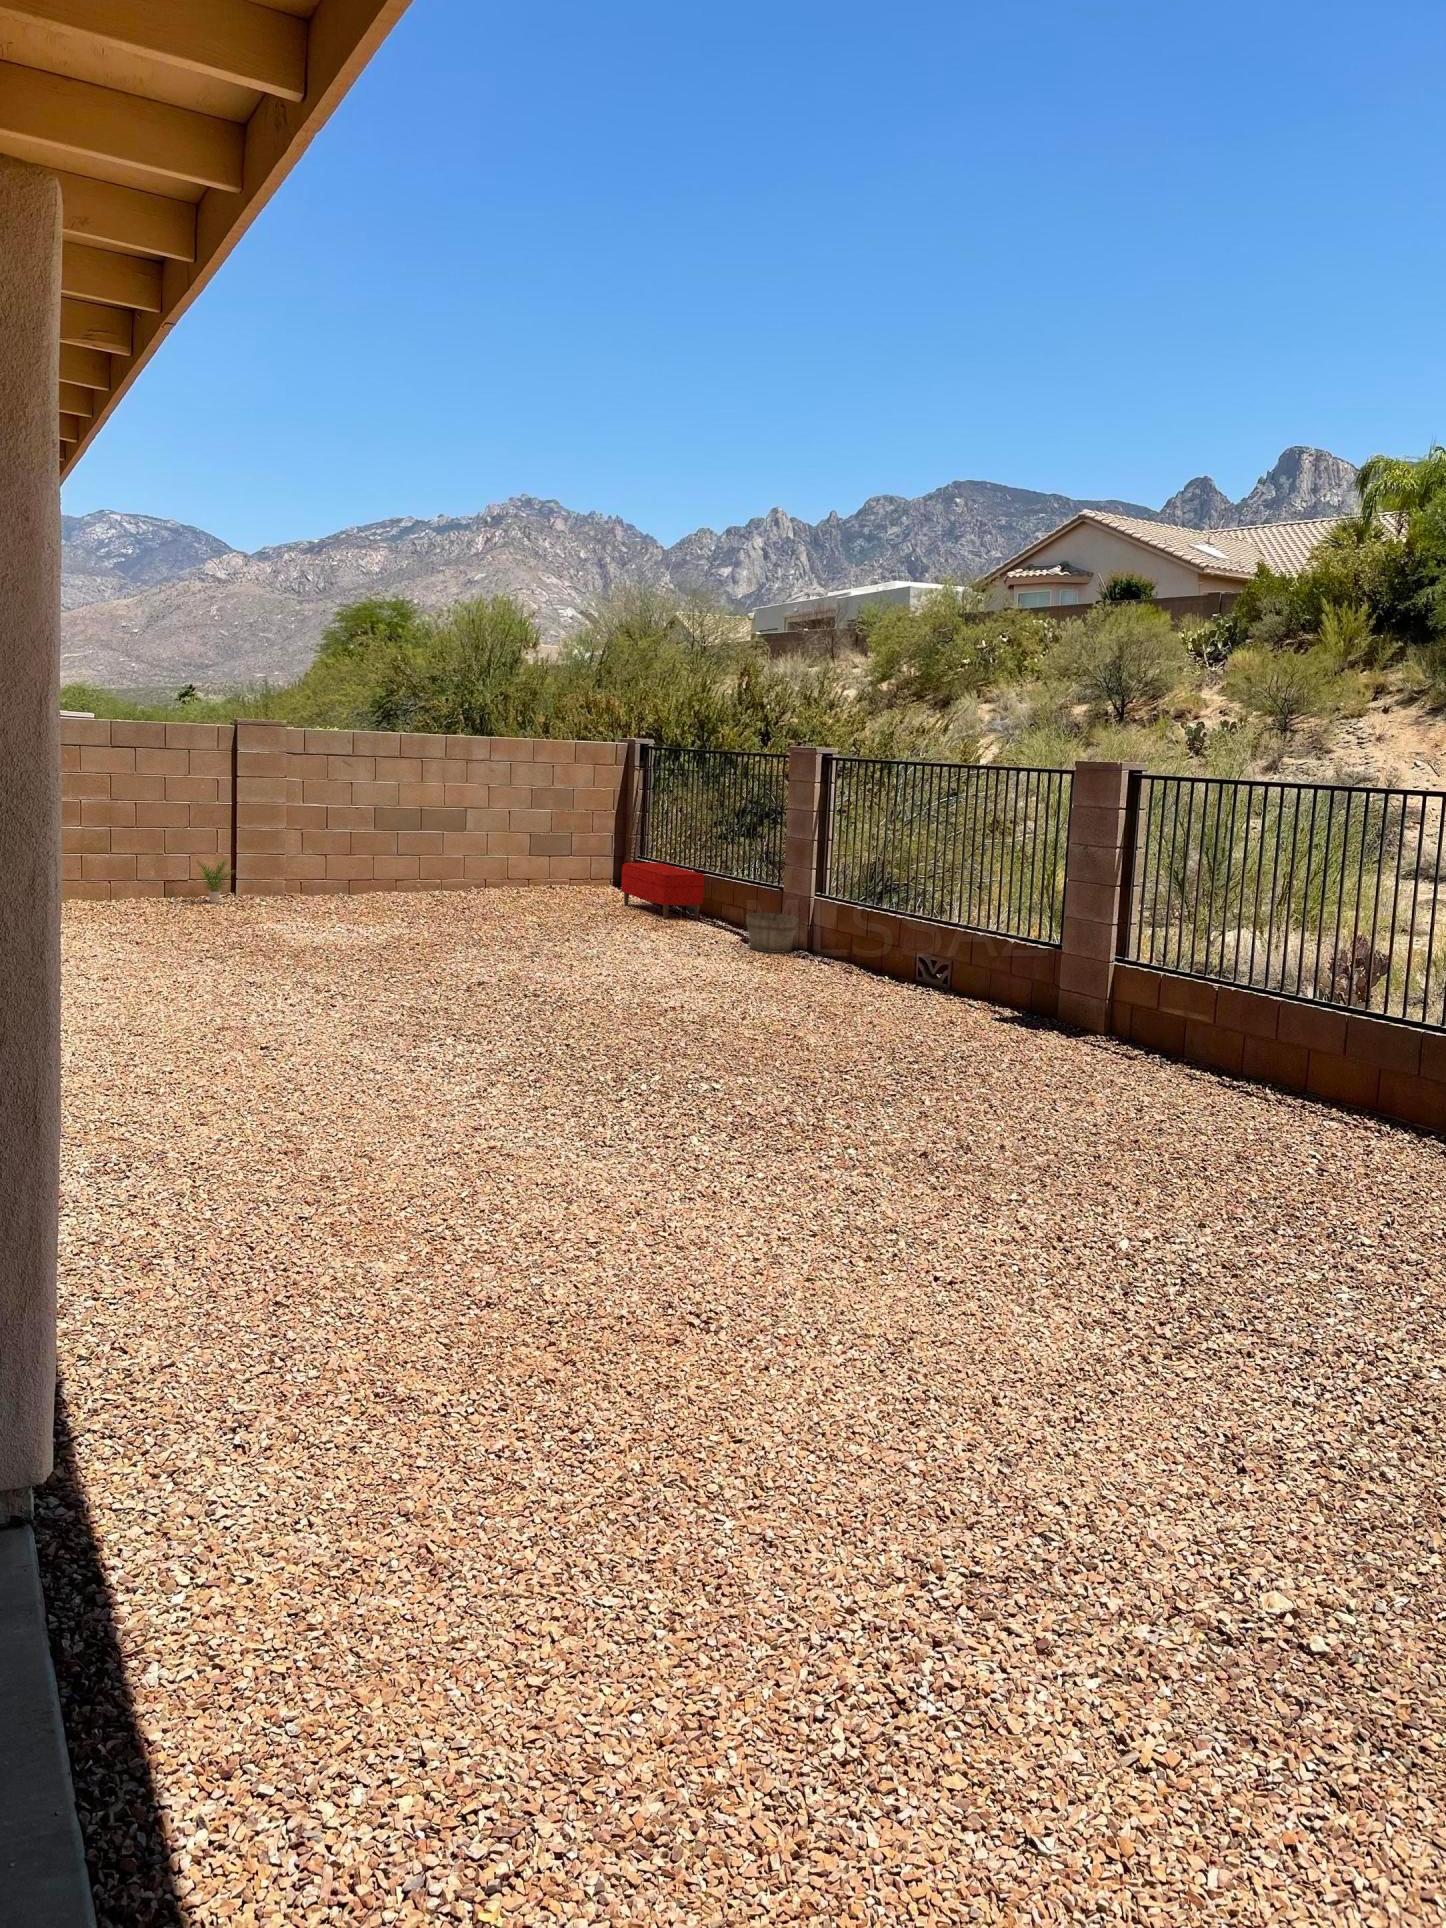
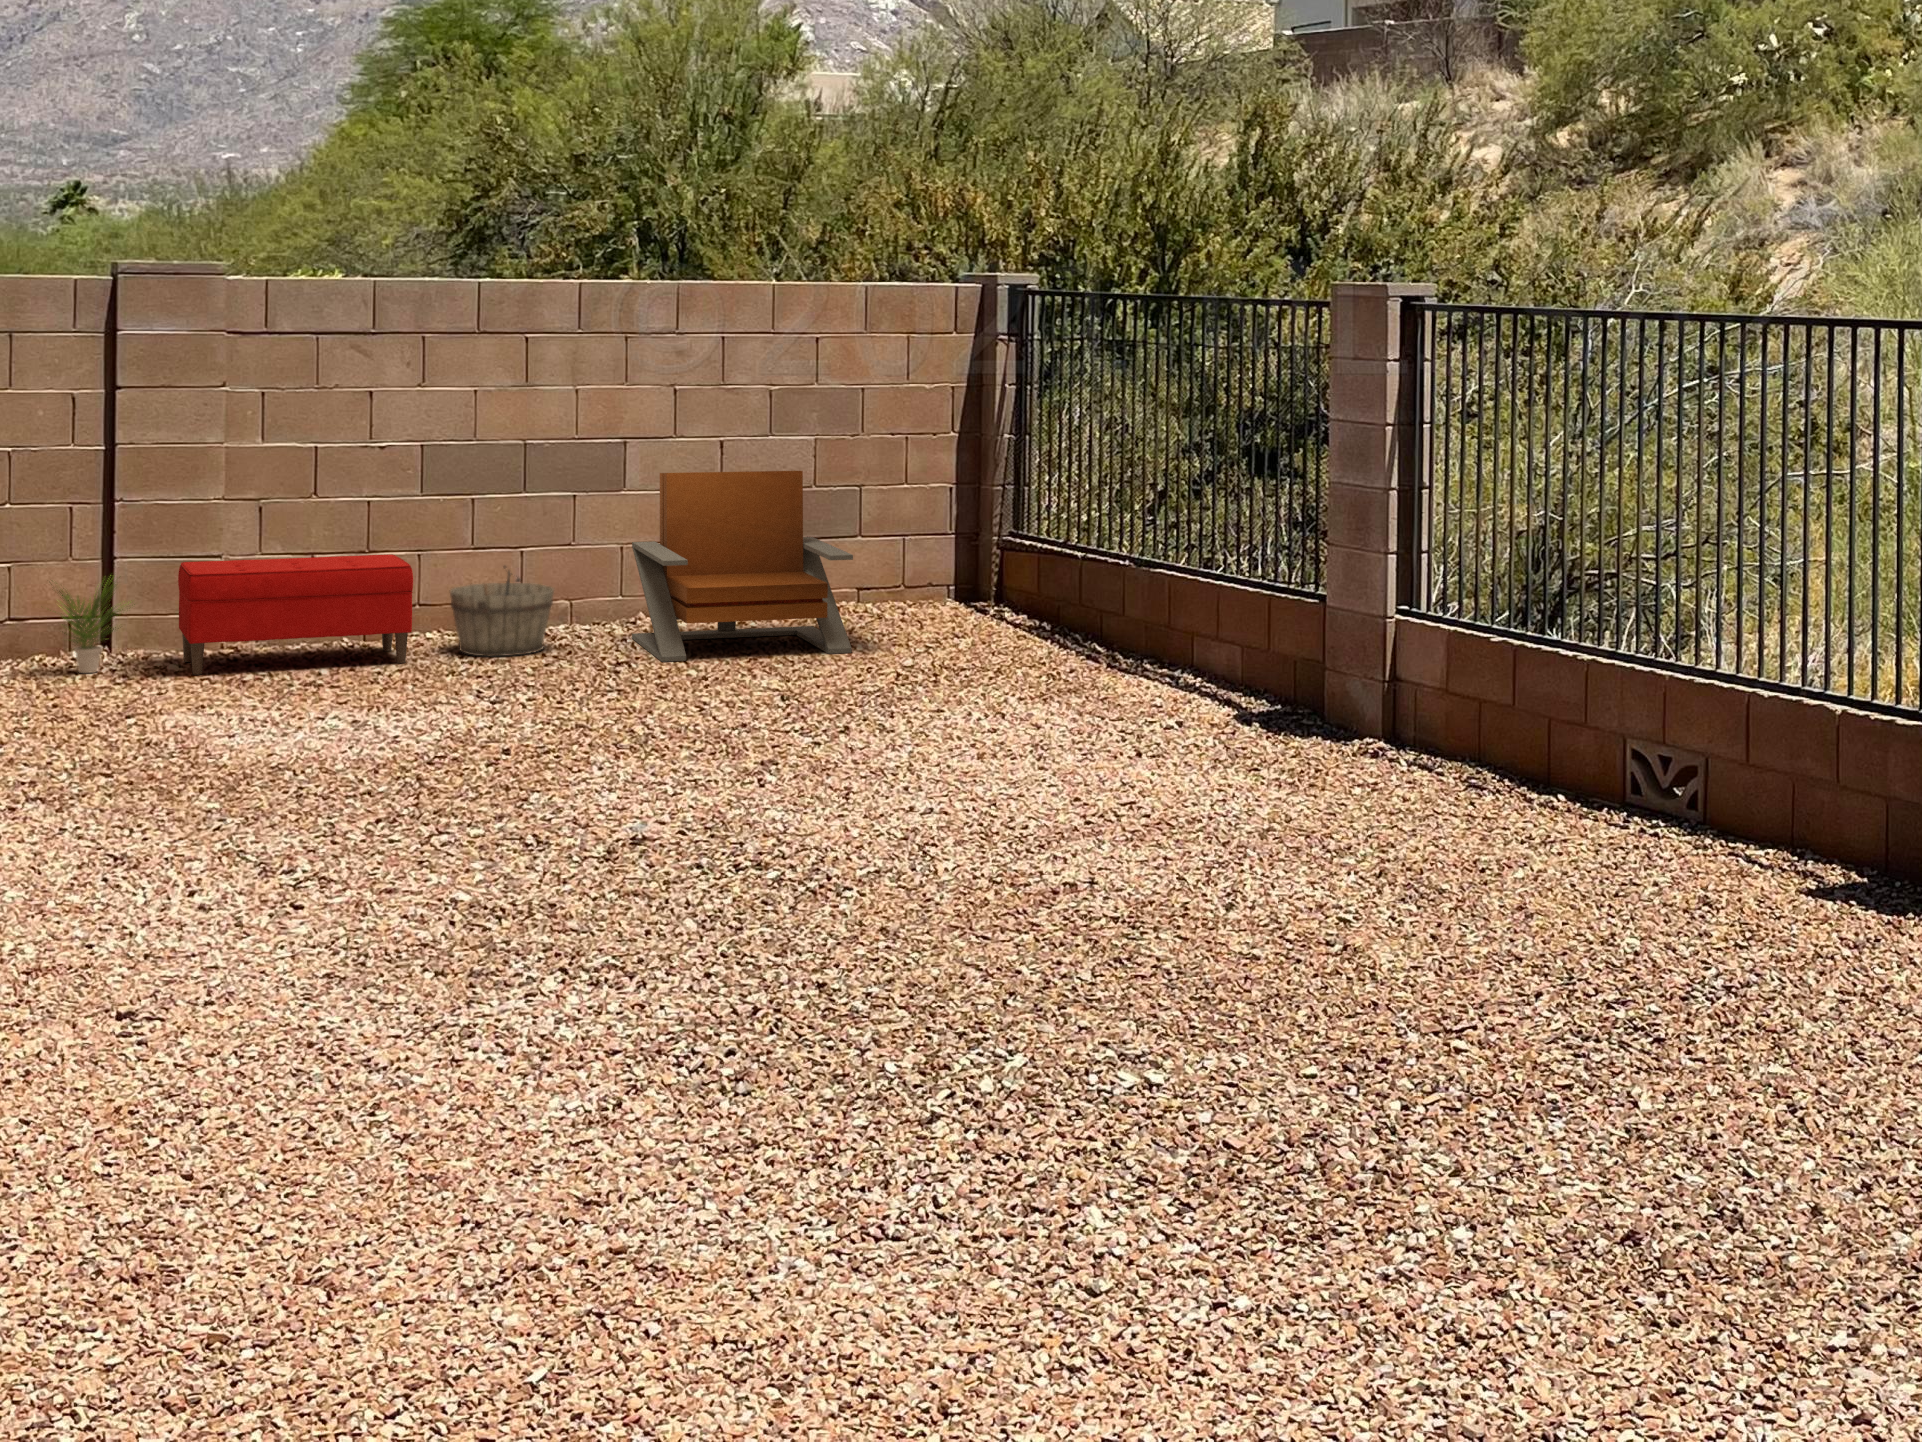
lounge chair: none [464,820,568,906] -> present [632,471,853,662]
bench: present [621,863,704,919] -> present [178,554,413,675]
wooden bucket: present [746,912,798,953] -> present [450,566,554,656]

